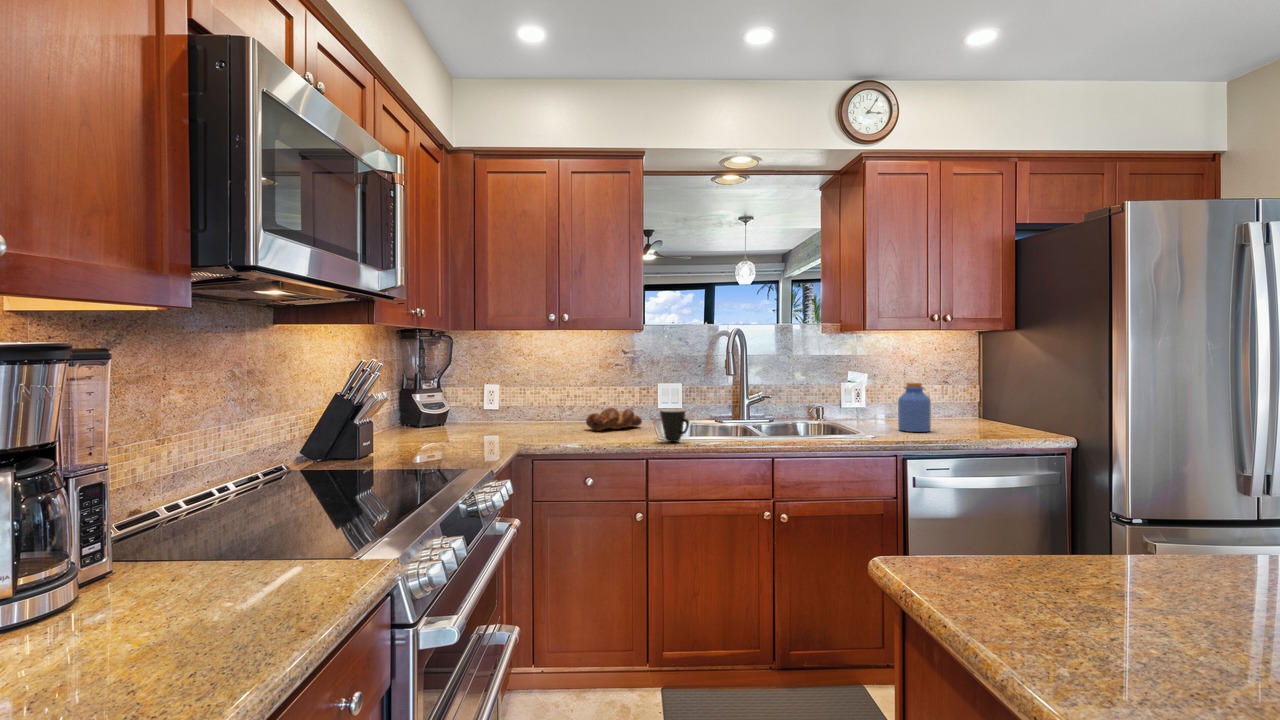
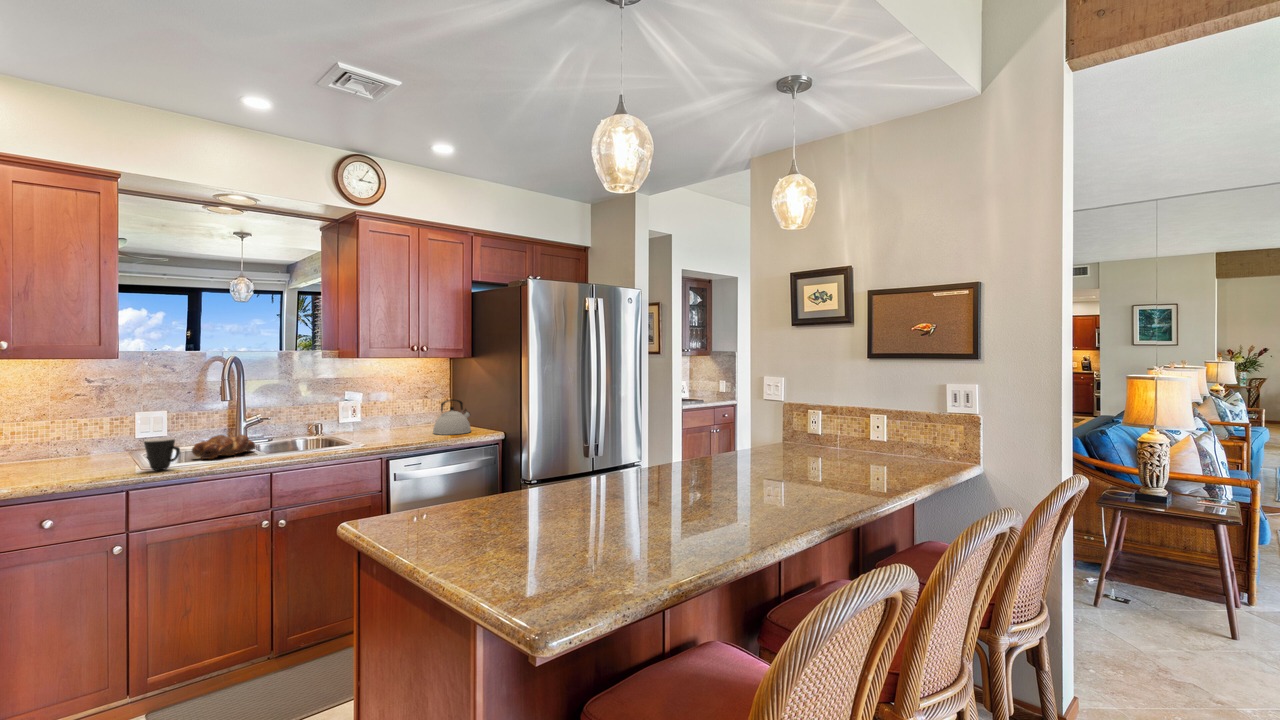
jar: present [898,383,931,432] -> none [386,400,411,439]
kettle: none [959,385,1017,433] -> present [433,400,471,435]
bread loaf: present [586,408,642,431] -> present [192,435,255,459]

